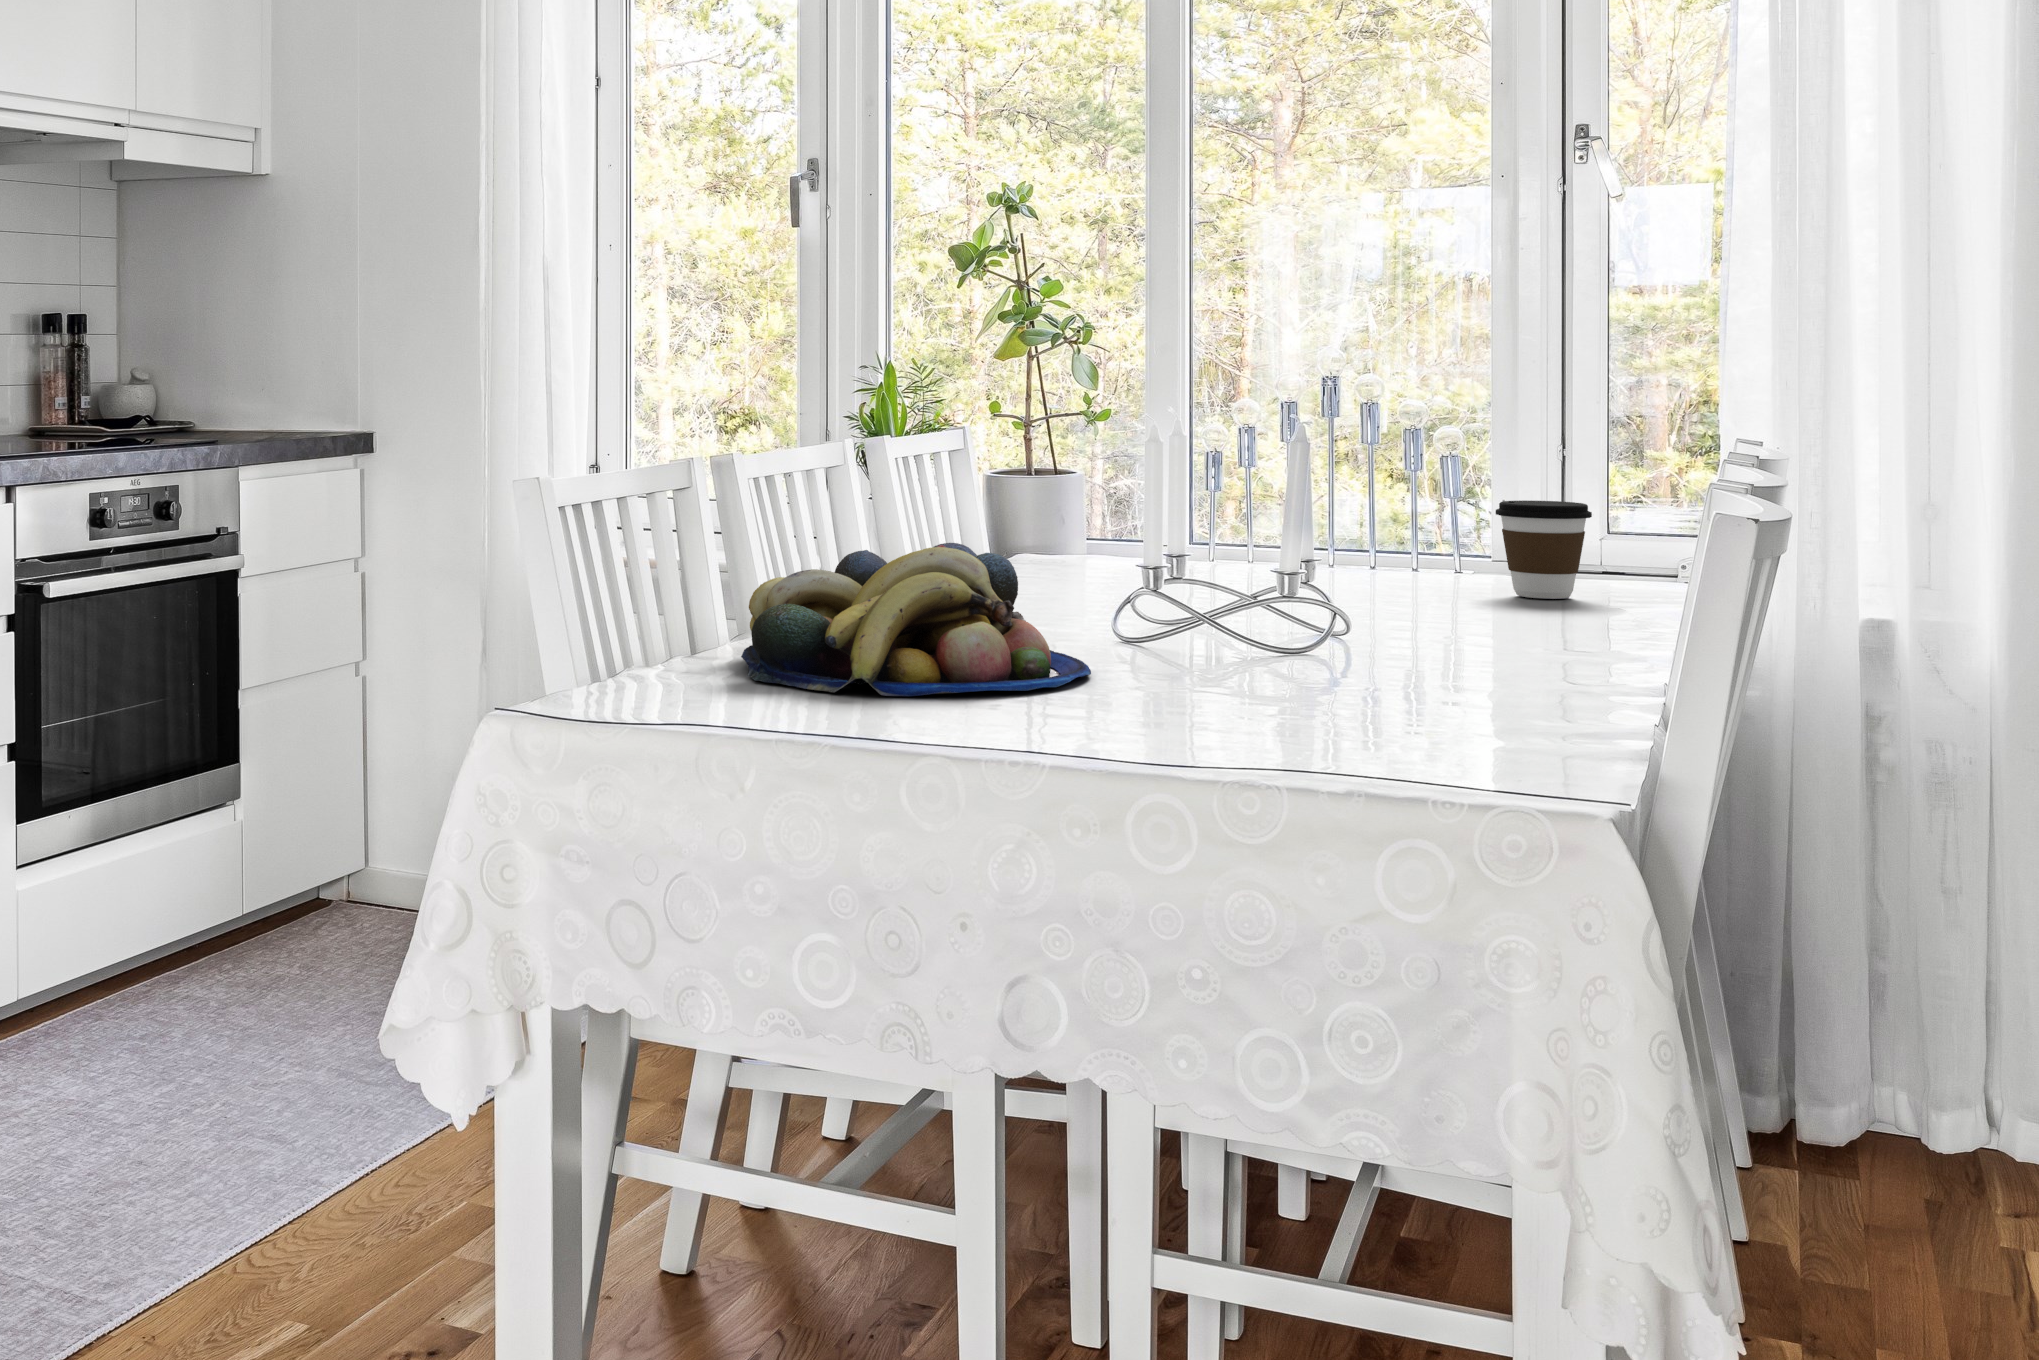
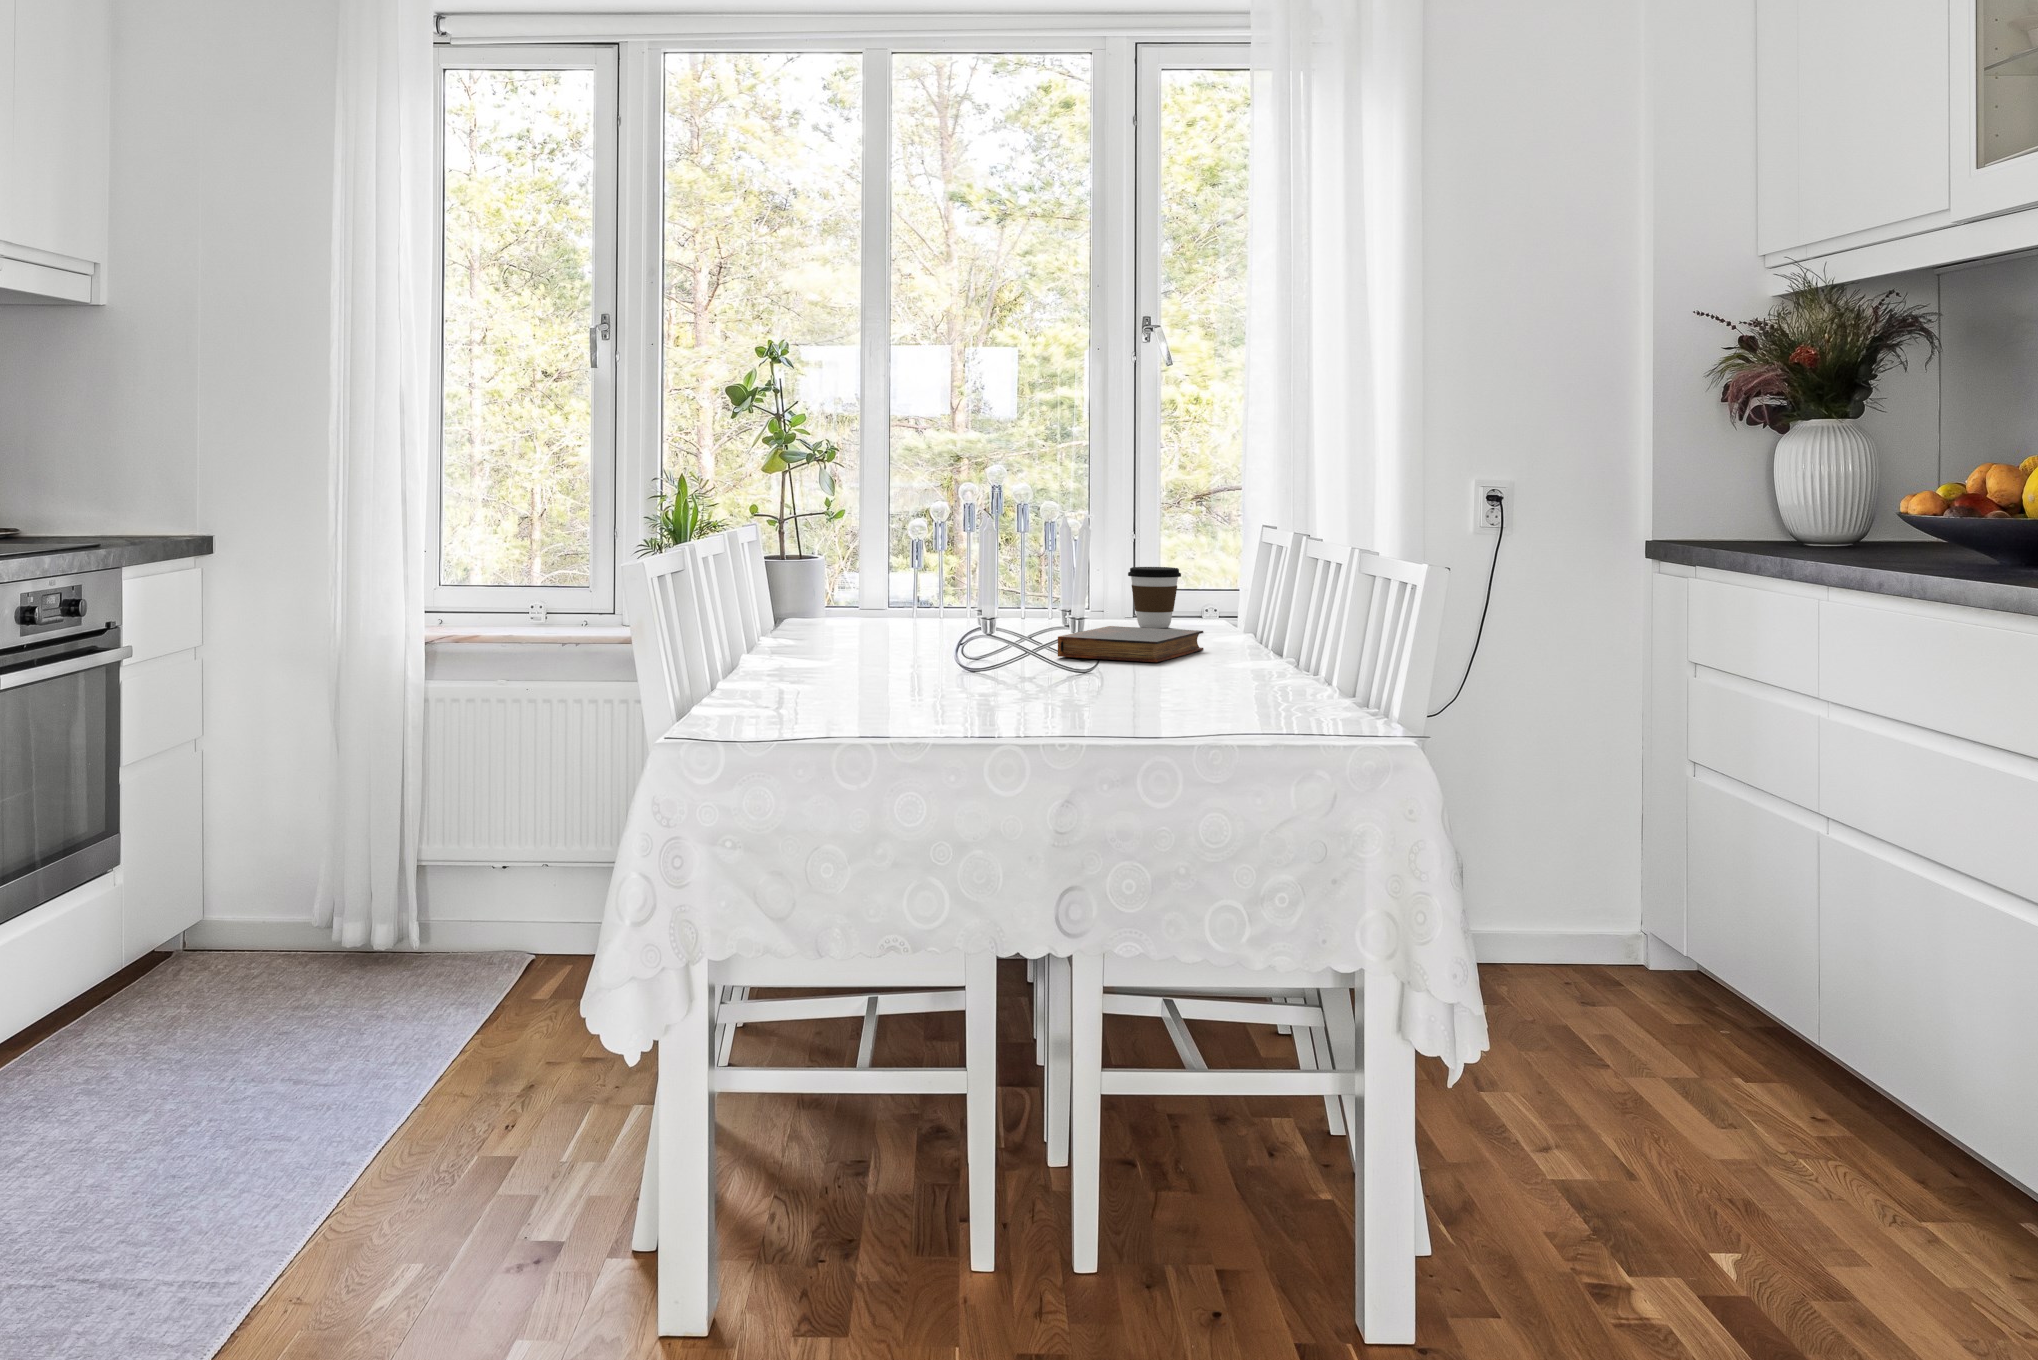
fruit bowl: present [741,543,1091,696] -> none [776,601,1008,701]
book: none [1270,593,1554,658] -> present [1058,626,1204,662]

